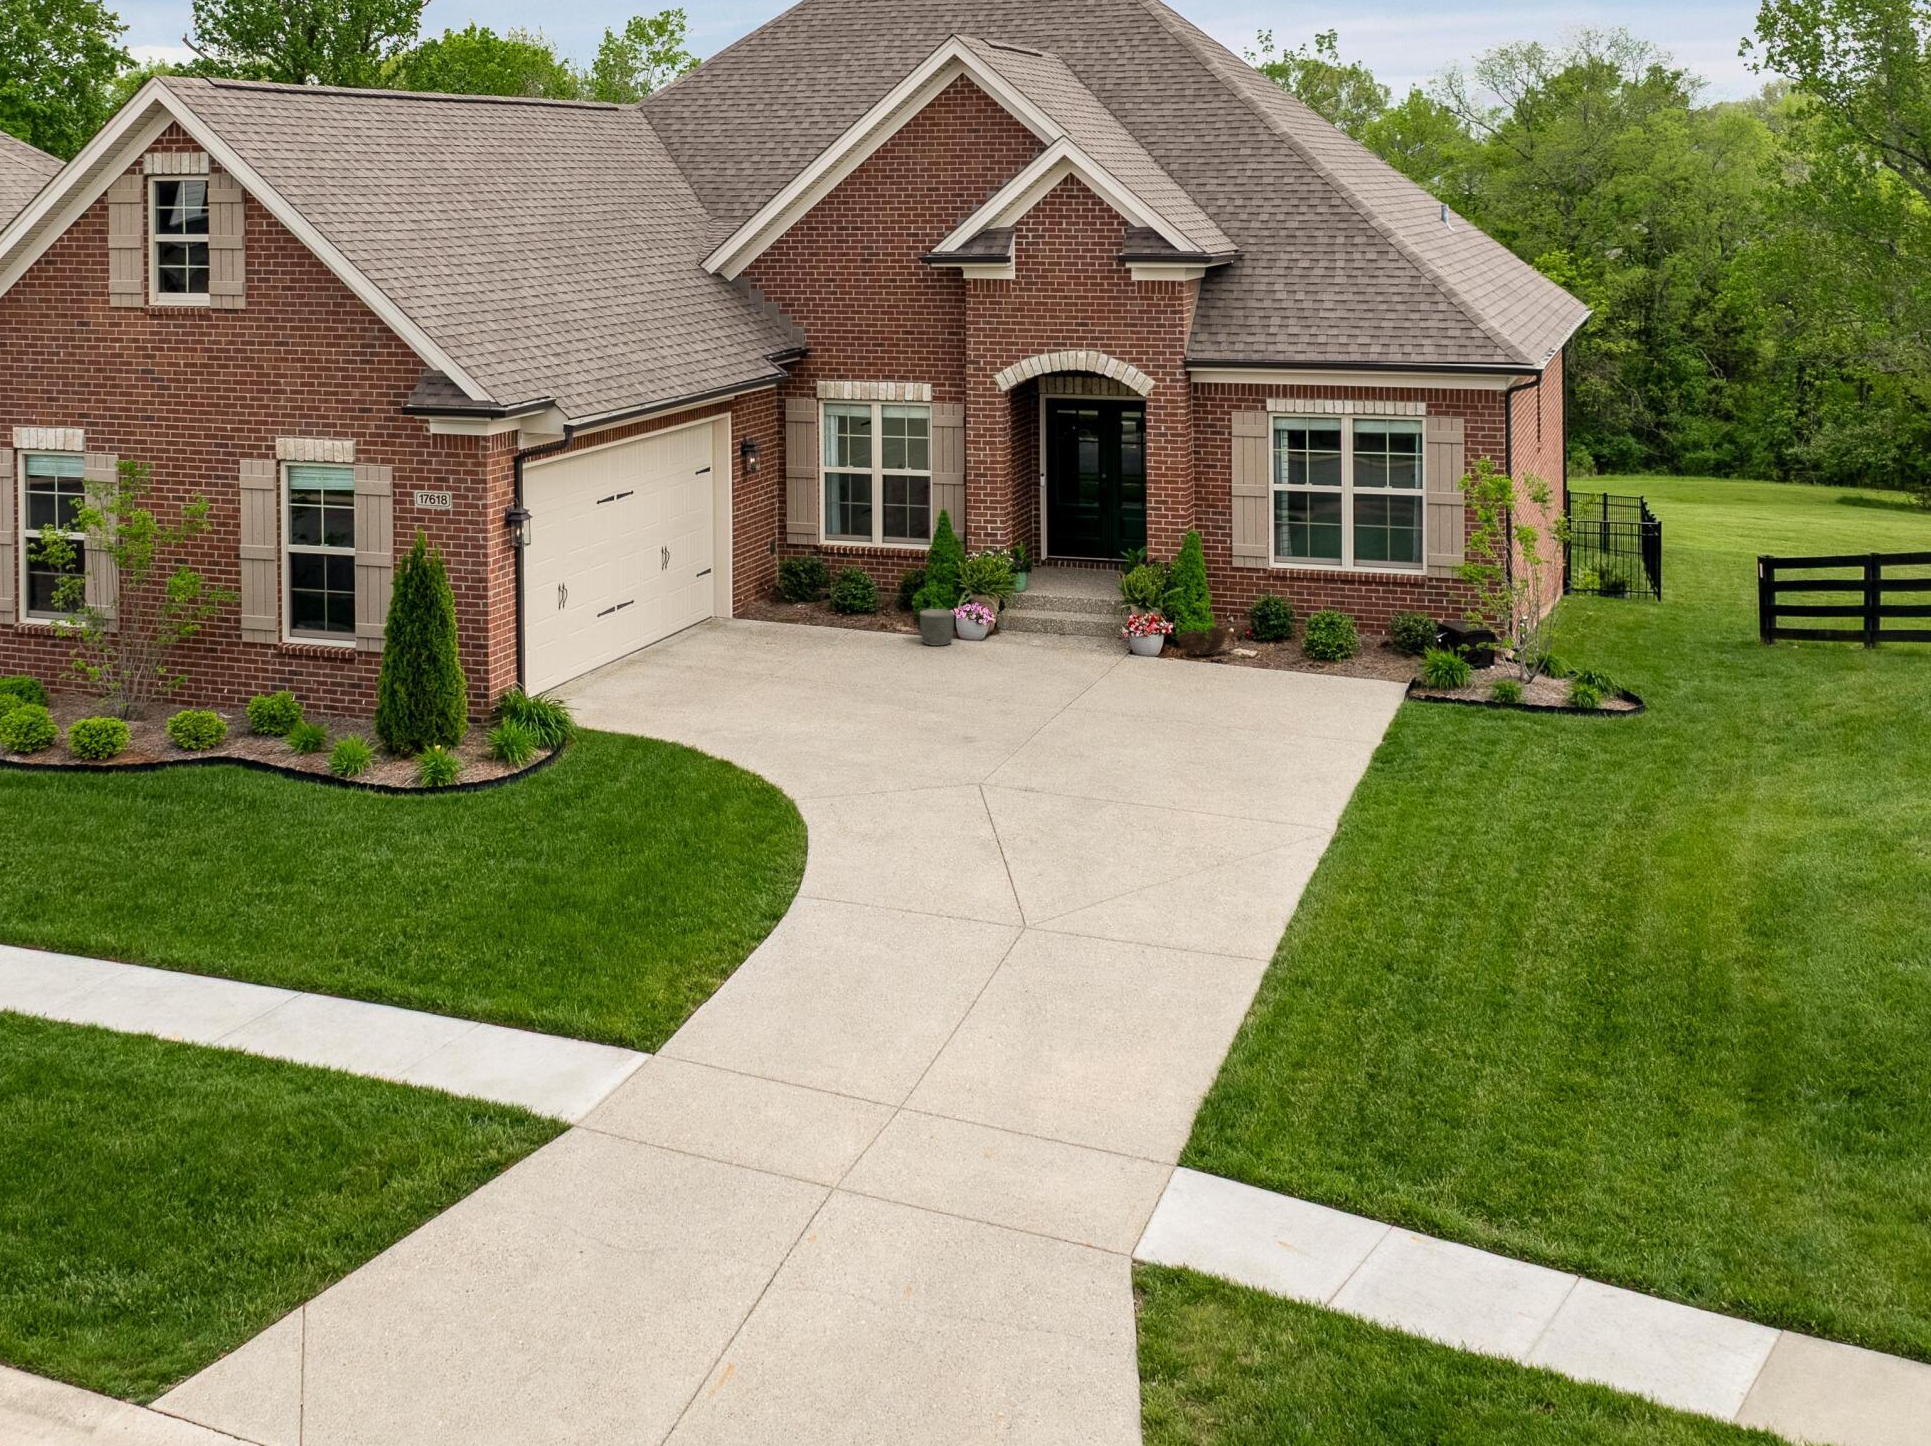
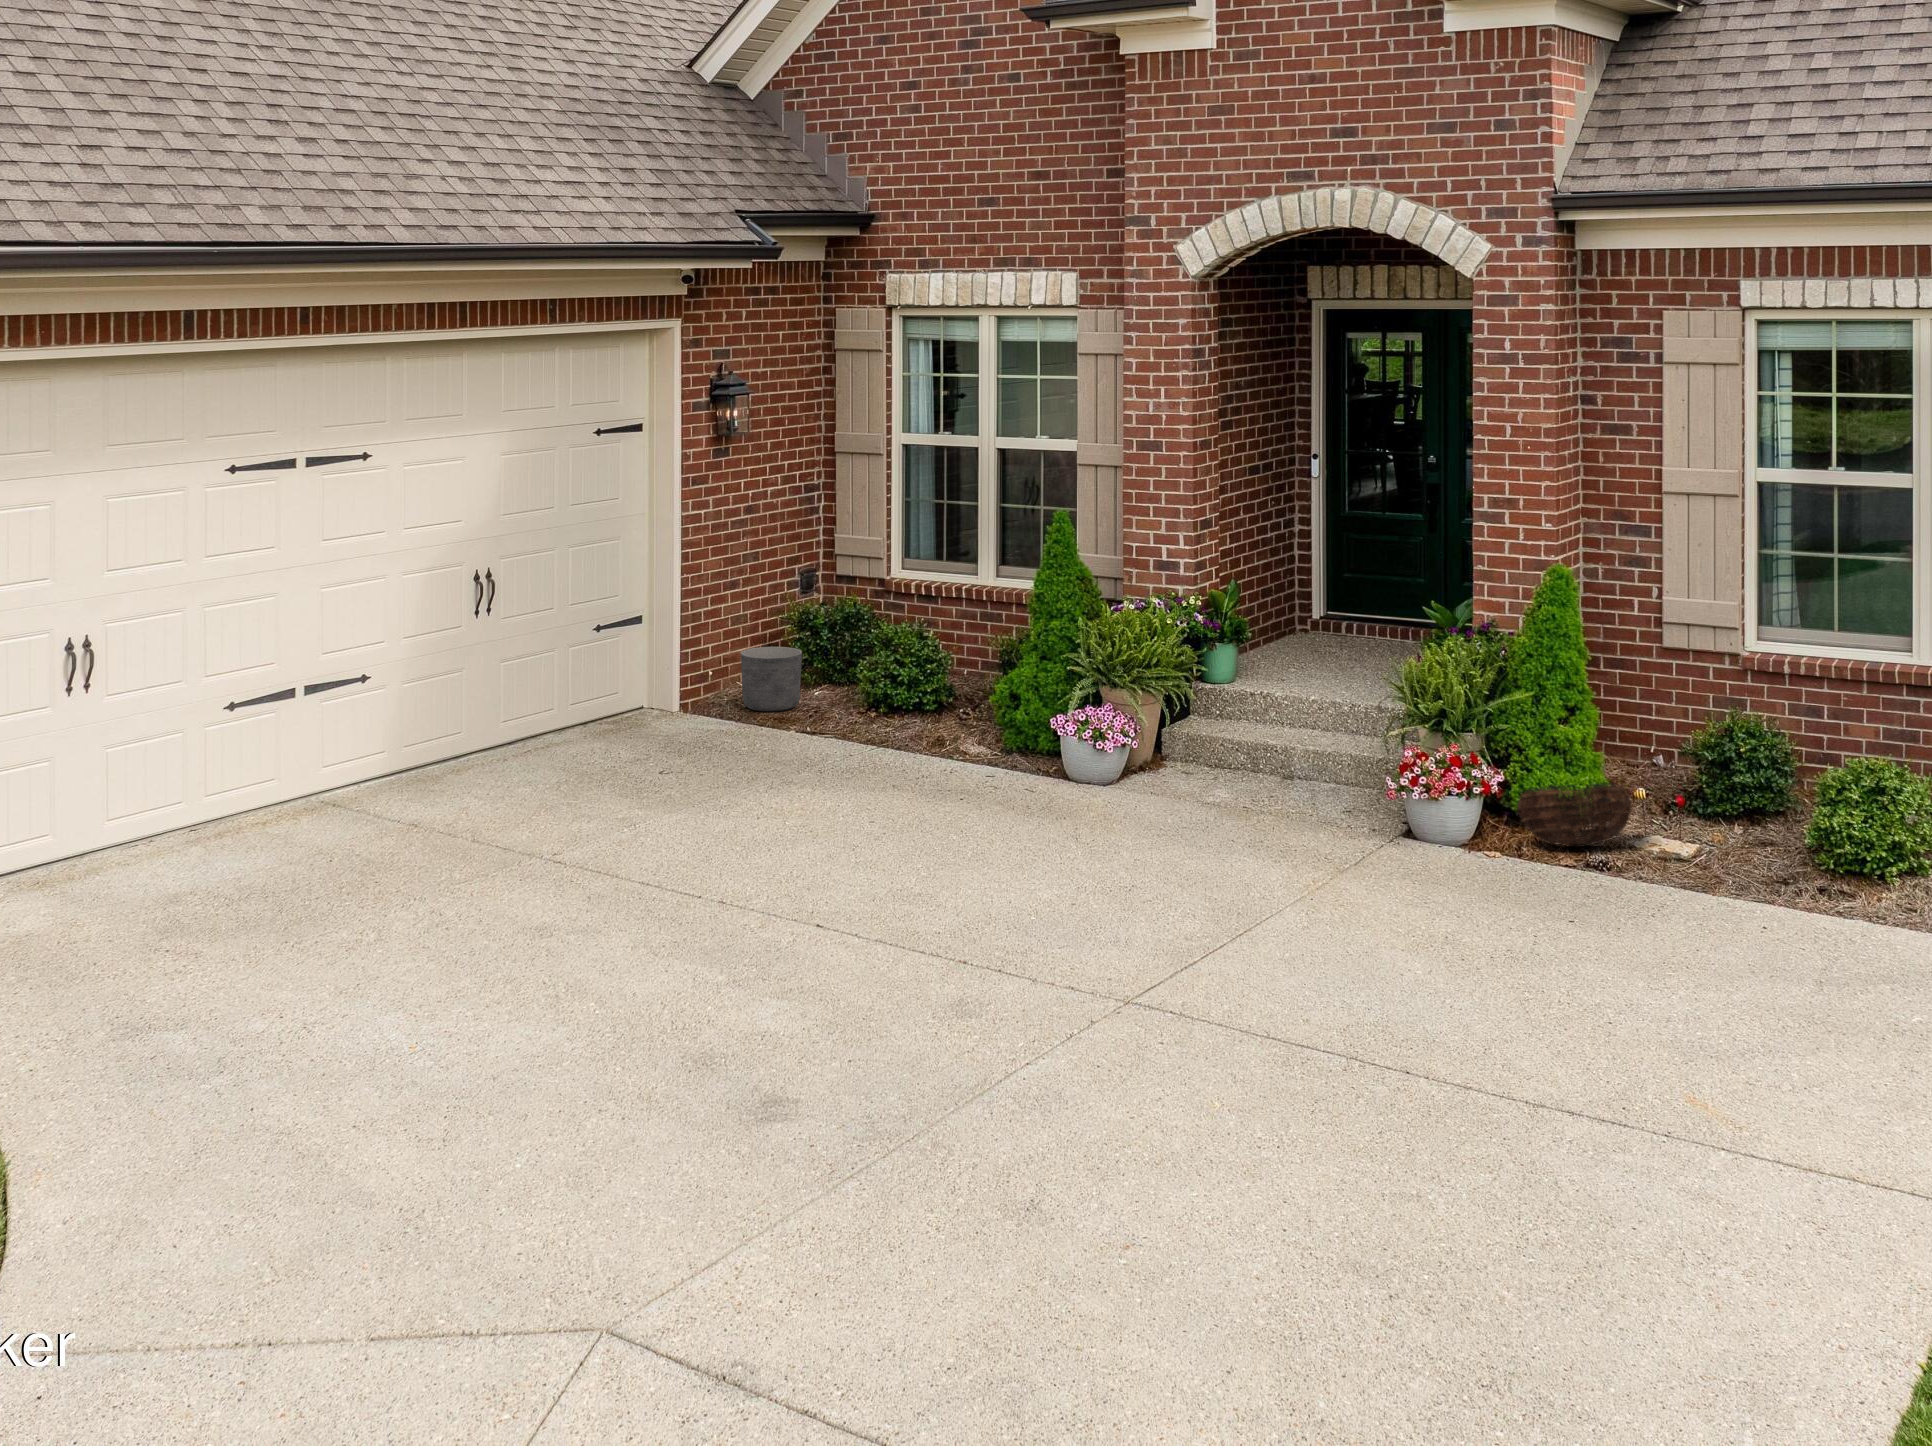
planter: present [920,609,954,646] -> present [741,647,802,711]

